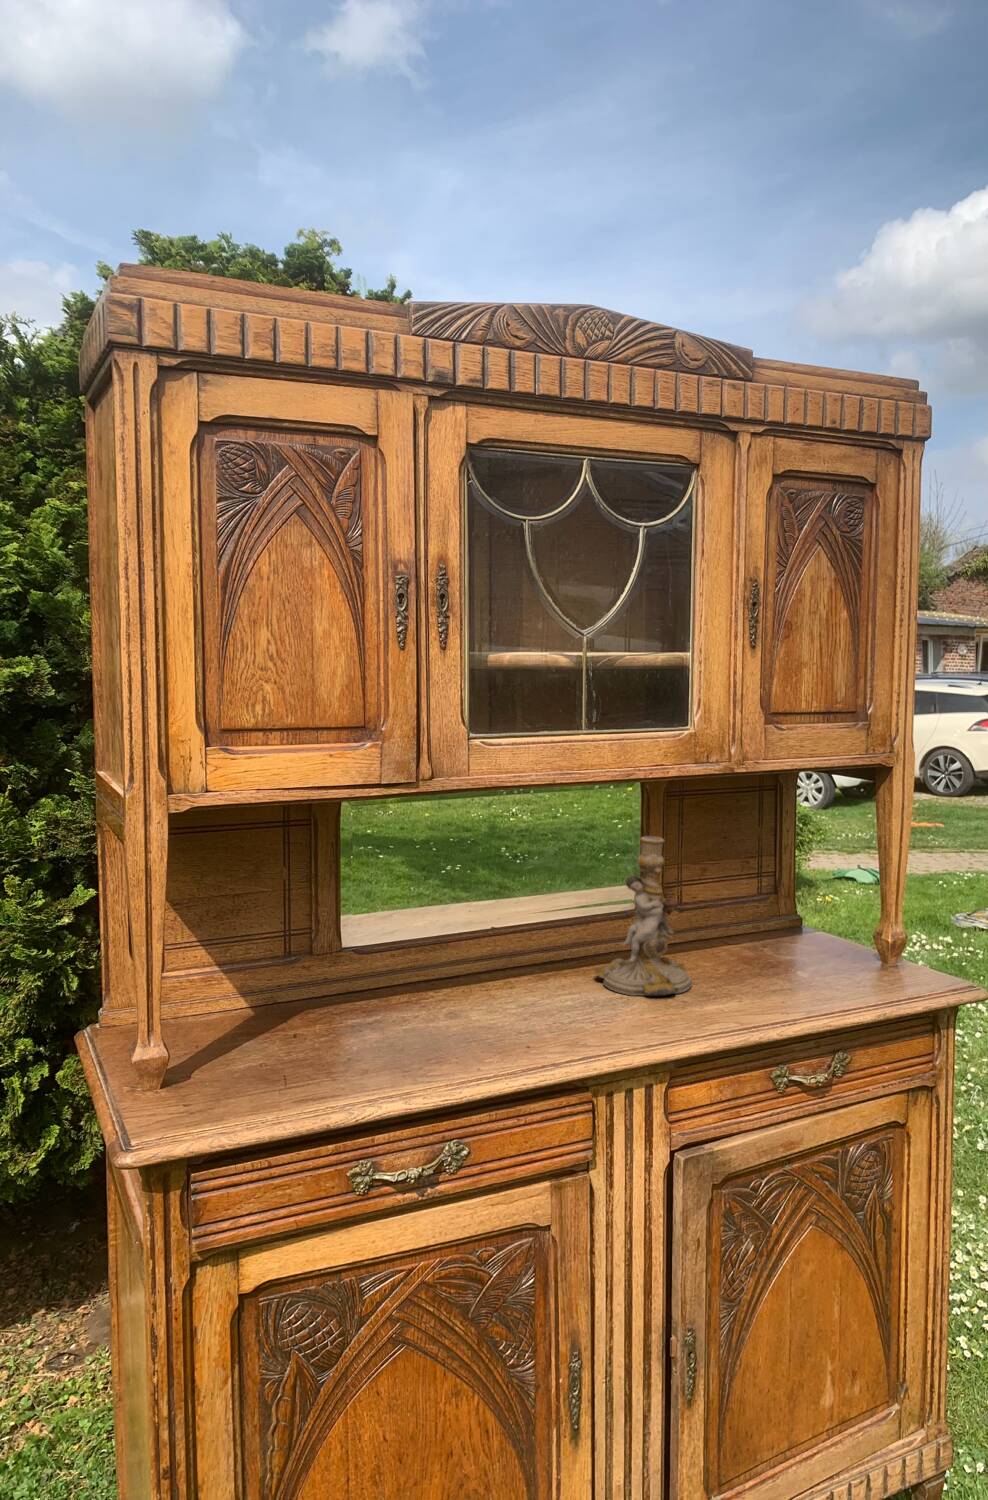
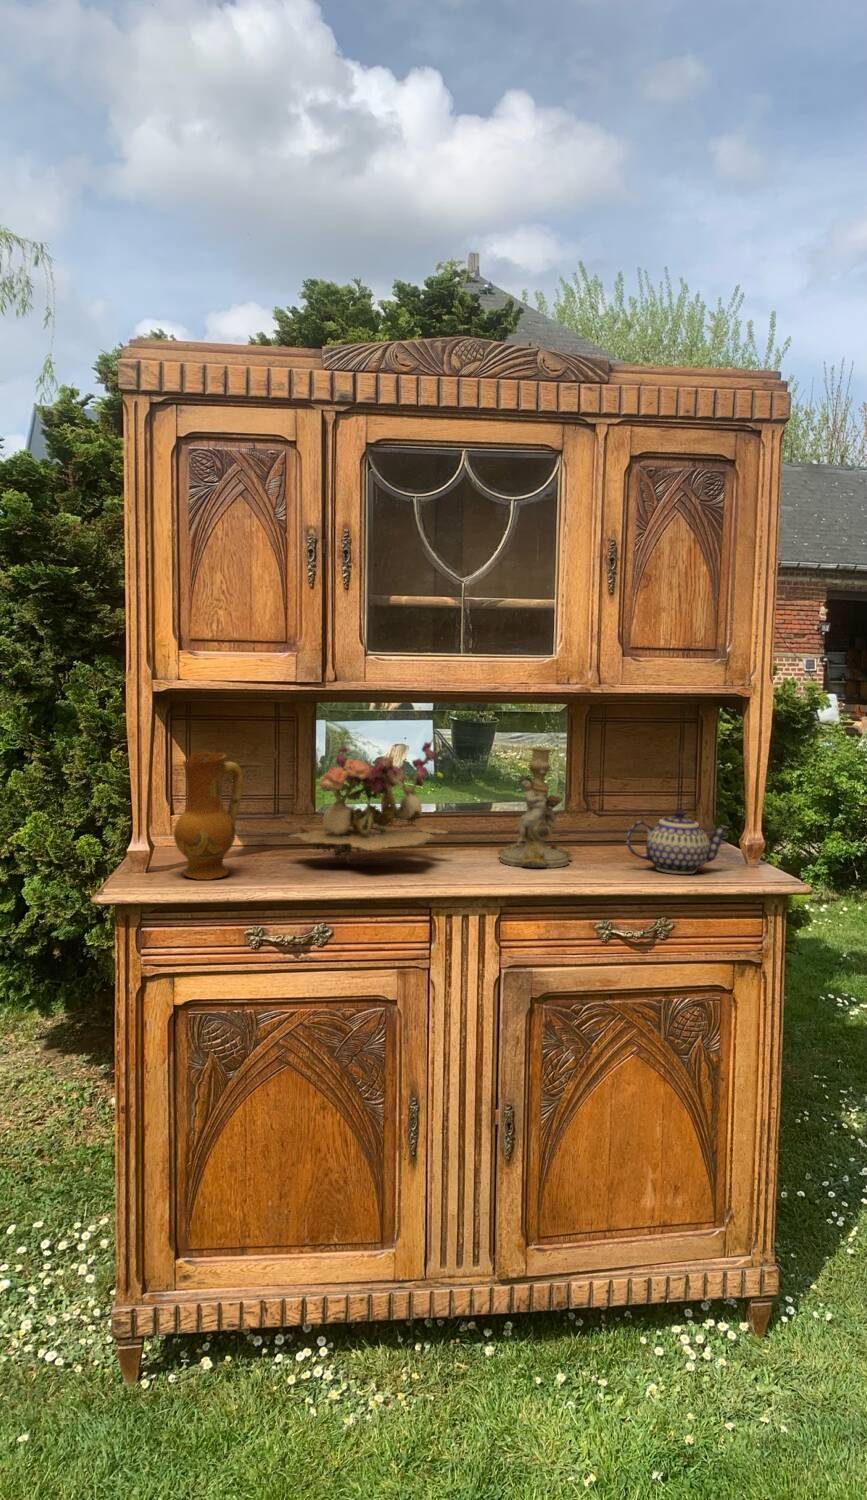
flower arrangement: none [347,835,552,1019] -> present [291,739,447,862]
ceramic jug: none [209,895,303,1094] -> present [174,752,244,880]
teapot: none [764,906,874,986] -> present [627,811,729,874]

